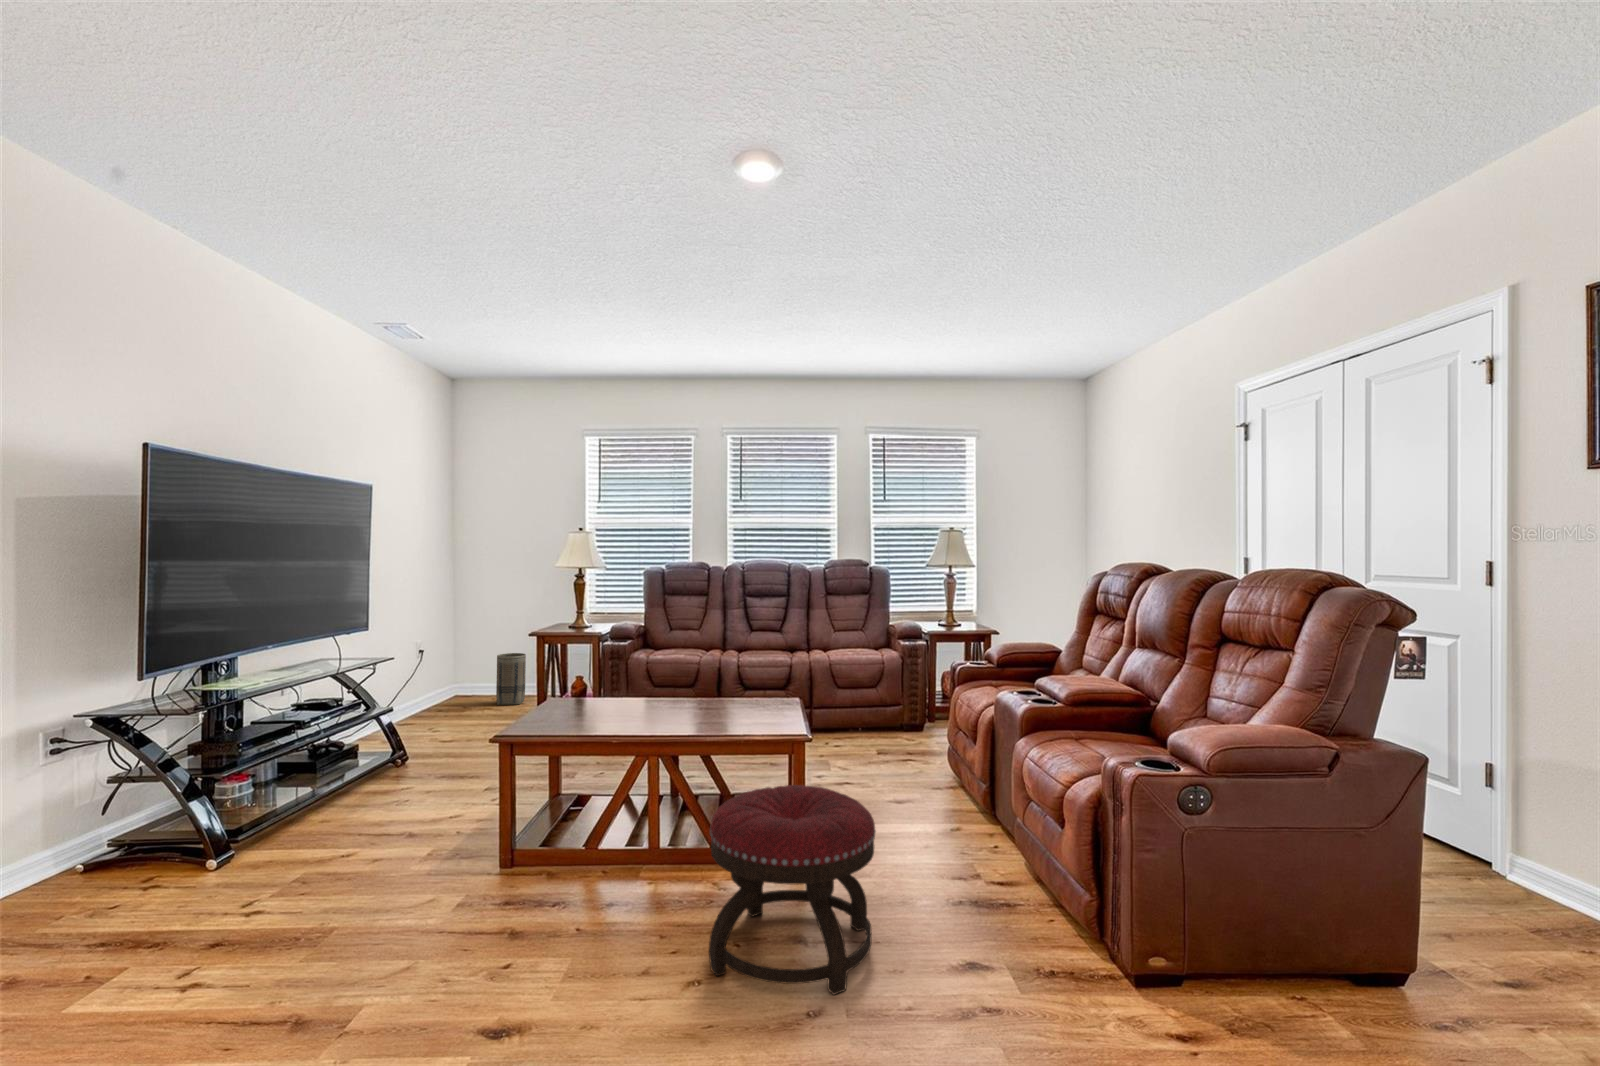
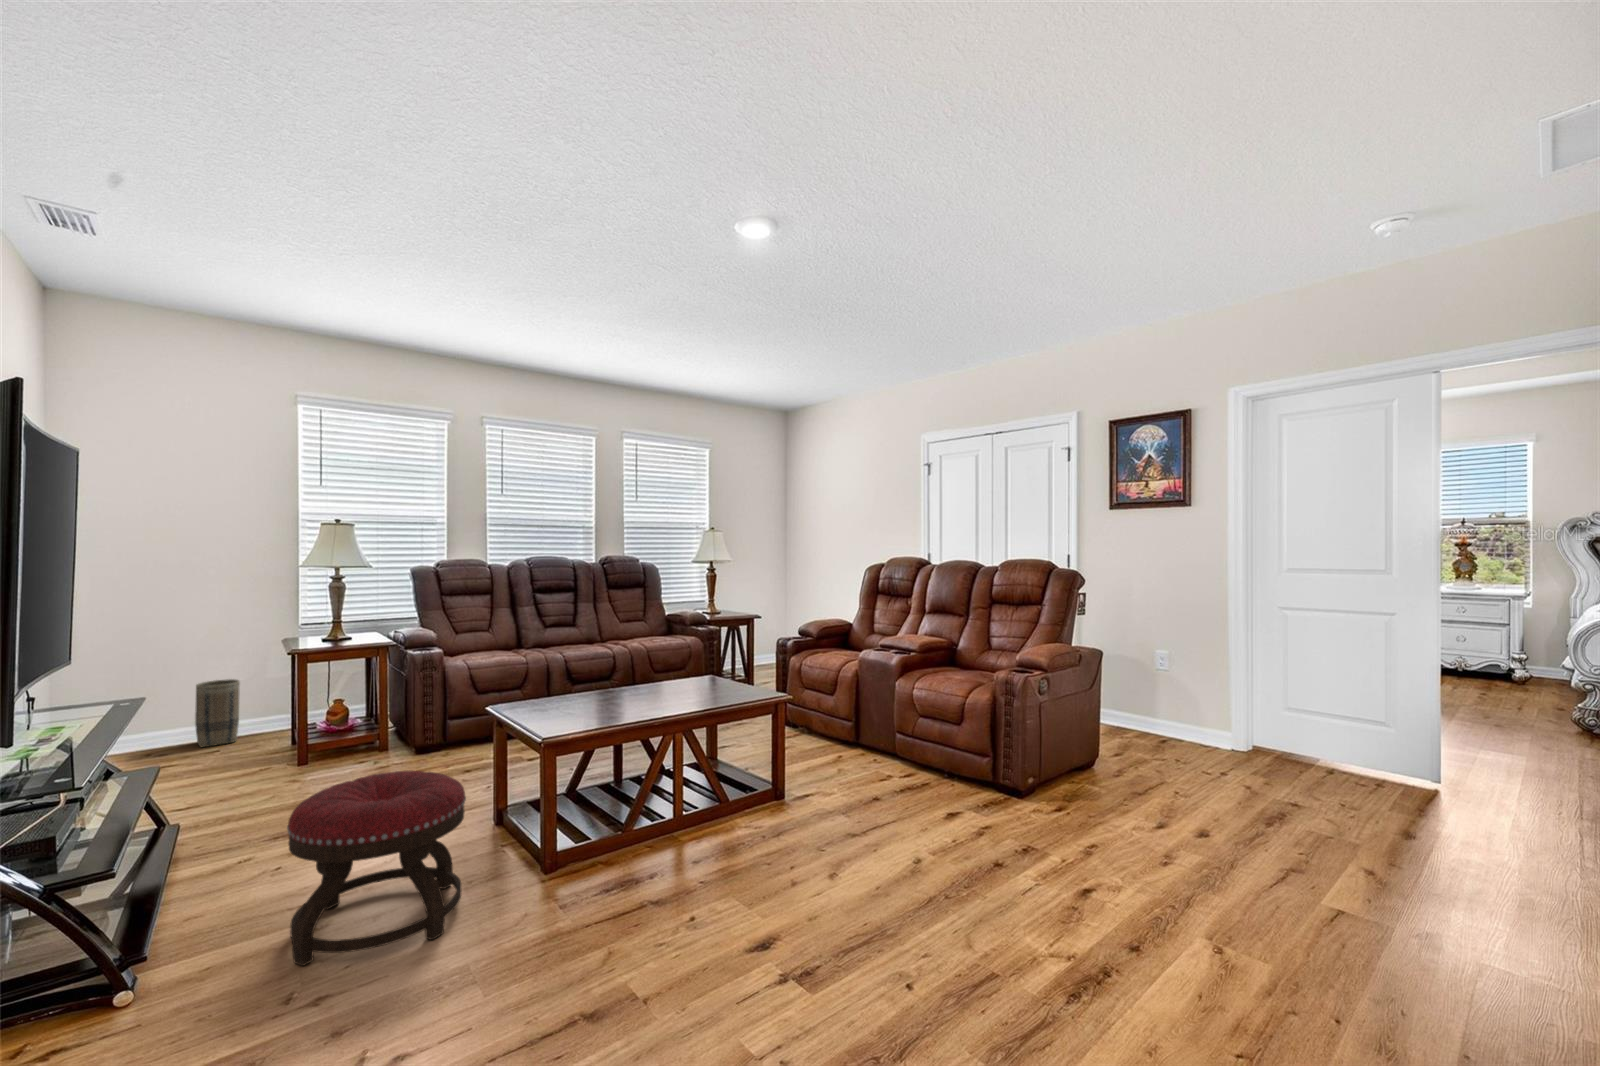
ottoman: present [709,785,876,995] -> present [287,771,466,966]

